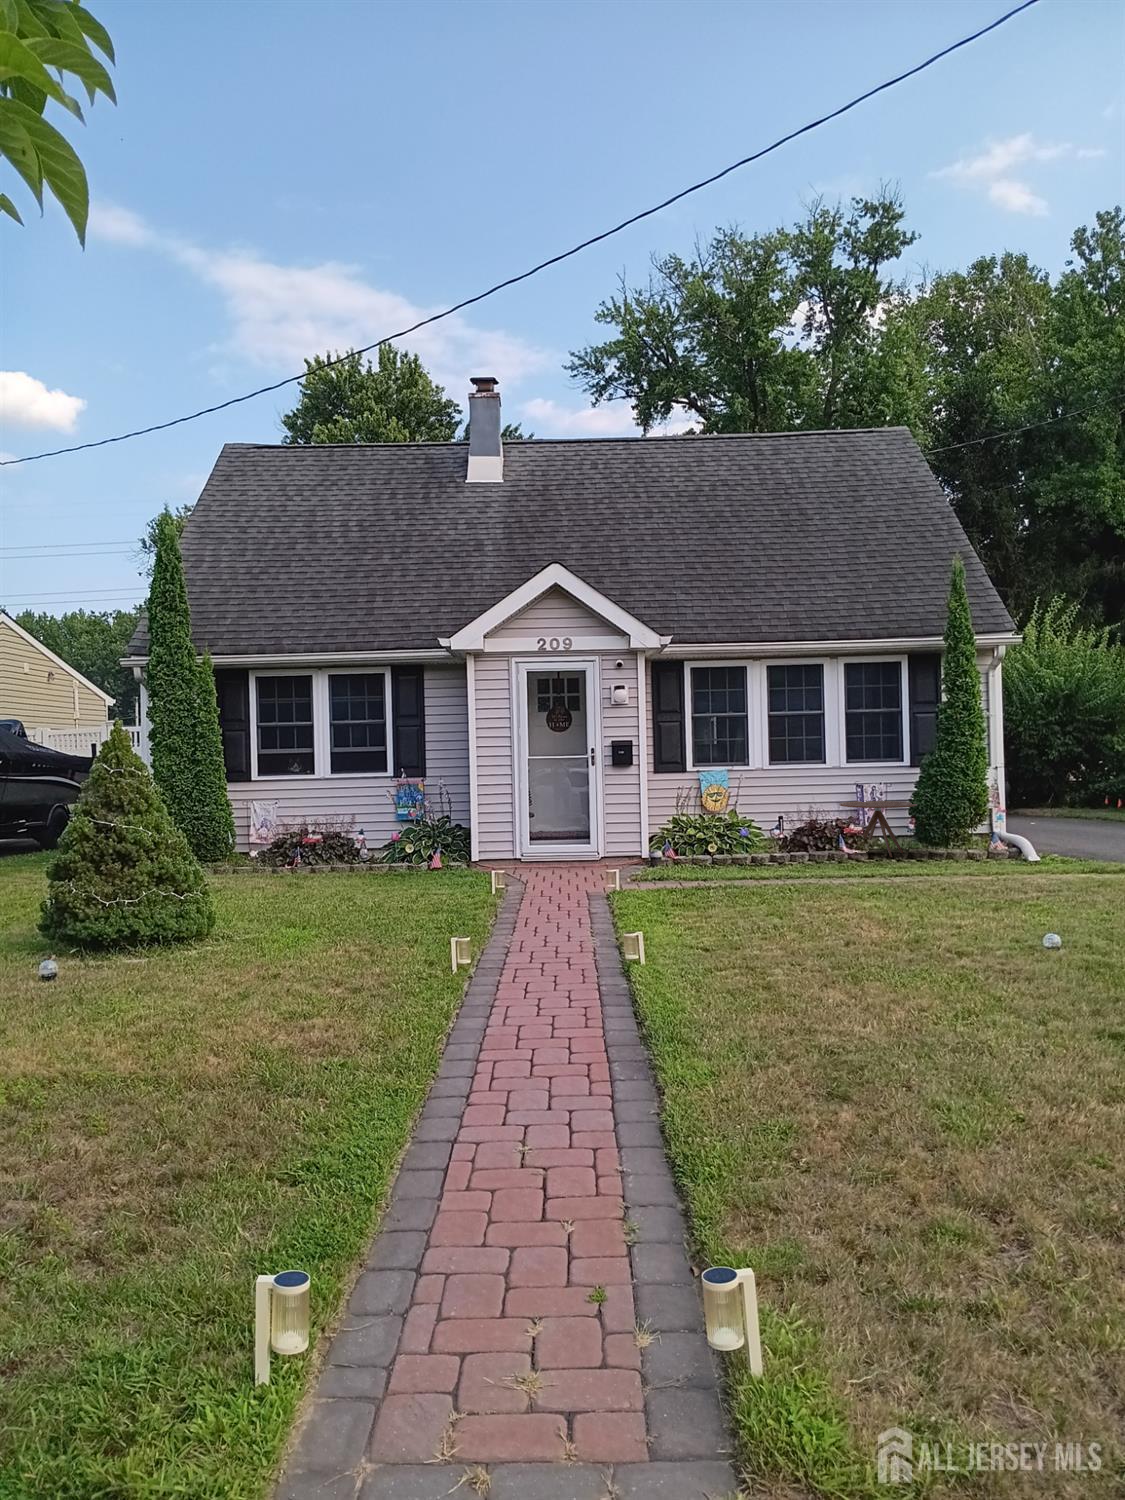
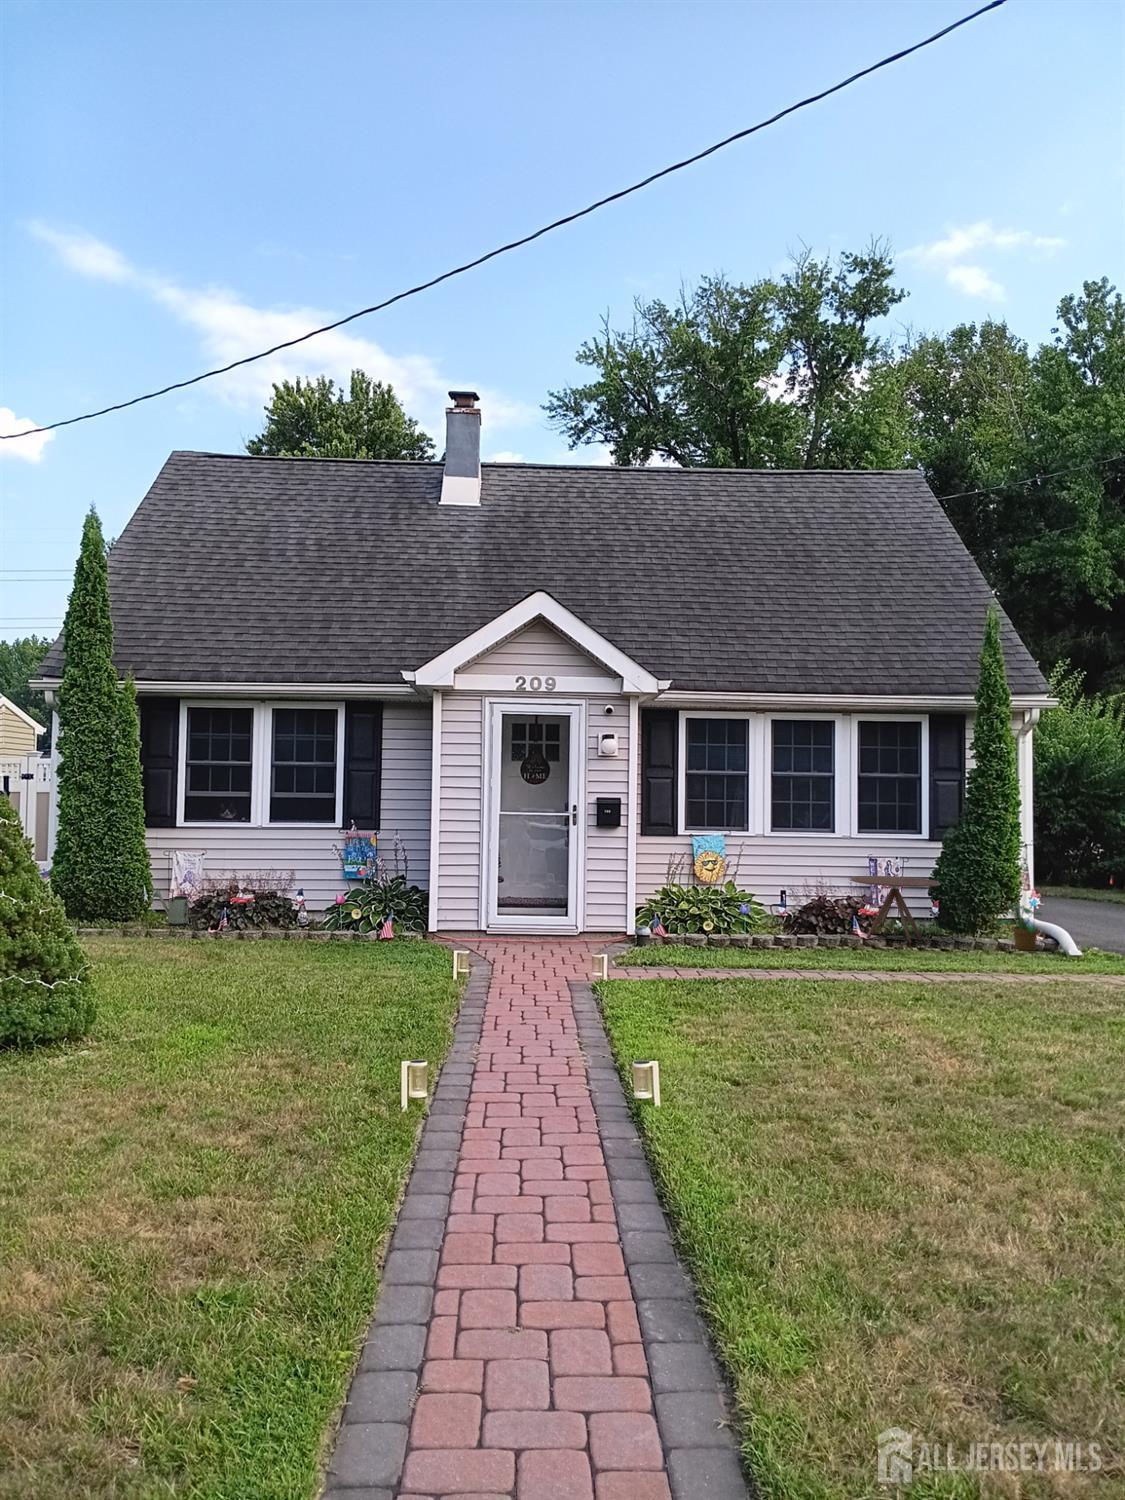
potted plant: none [965,820,1007,859] -> present [997,904,1042,950]
watering can: none [236,832,267,865] -> present [153,888,189,926]

